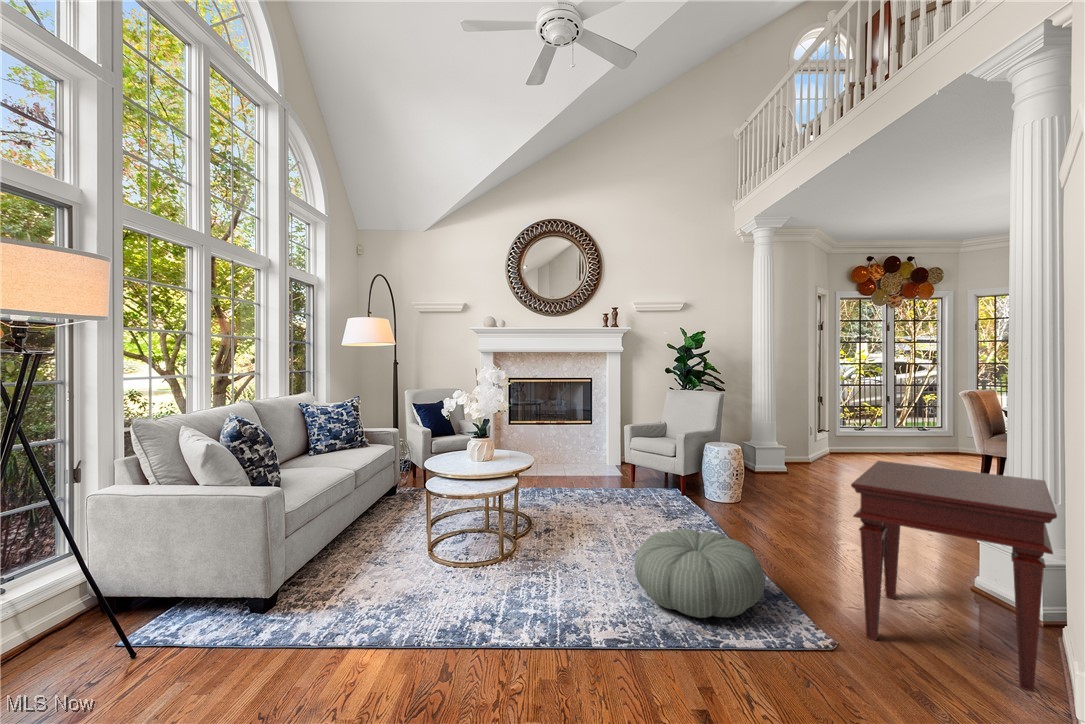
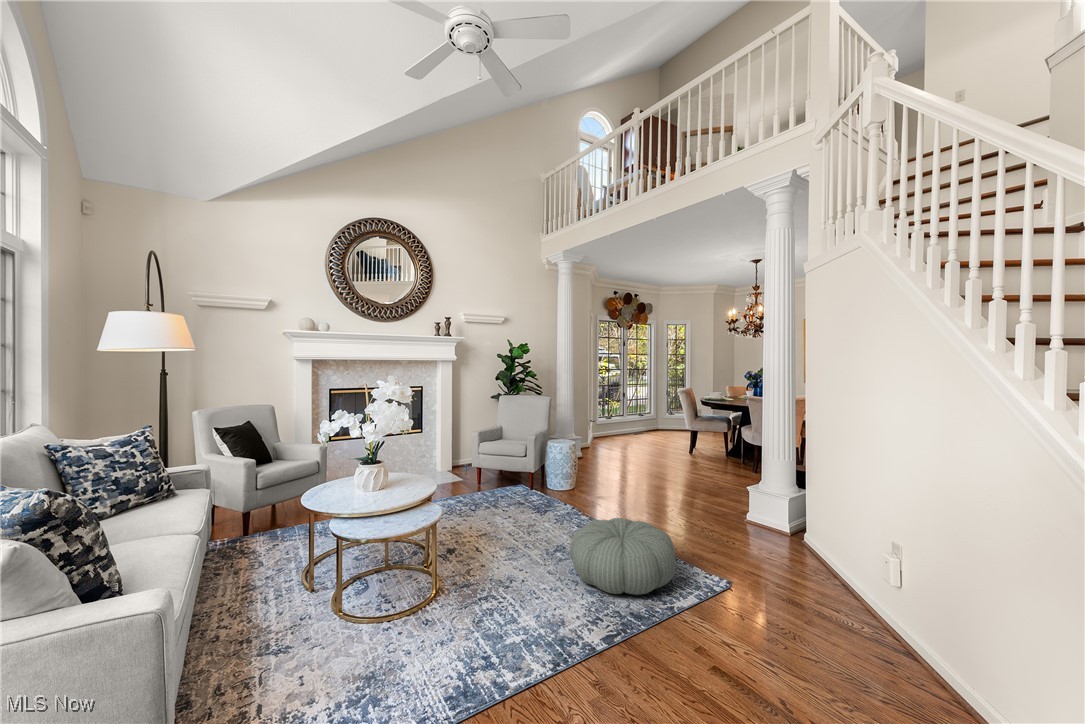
side table: present [851,461,1057,692] -> none [712,443,849,579]

